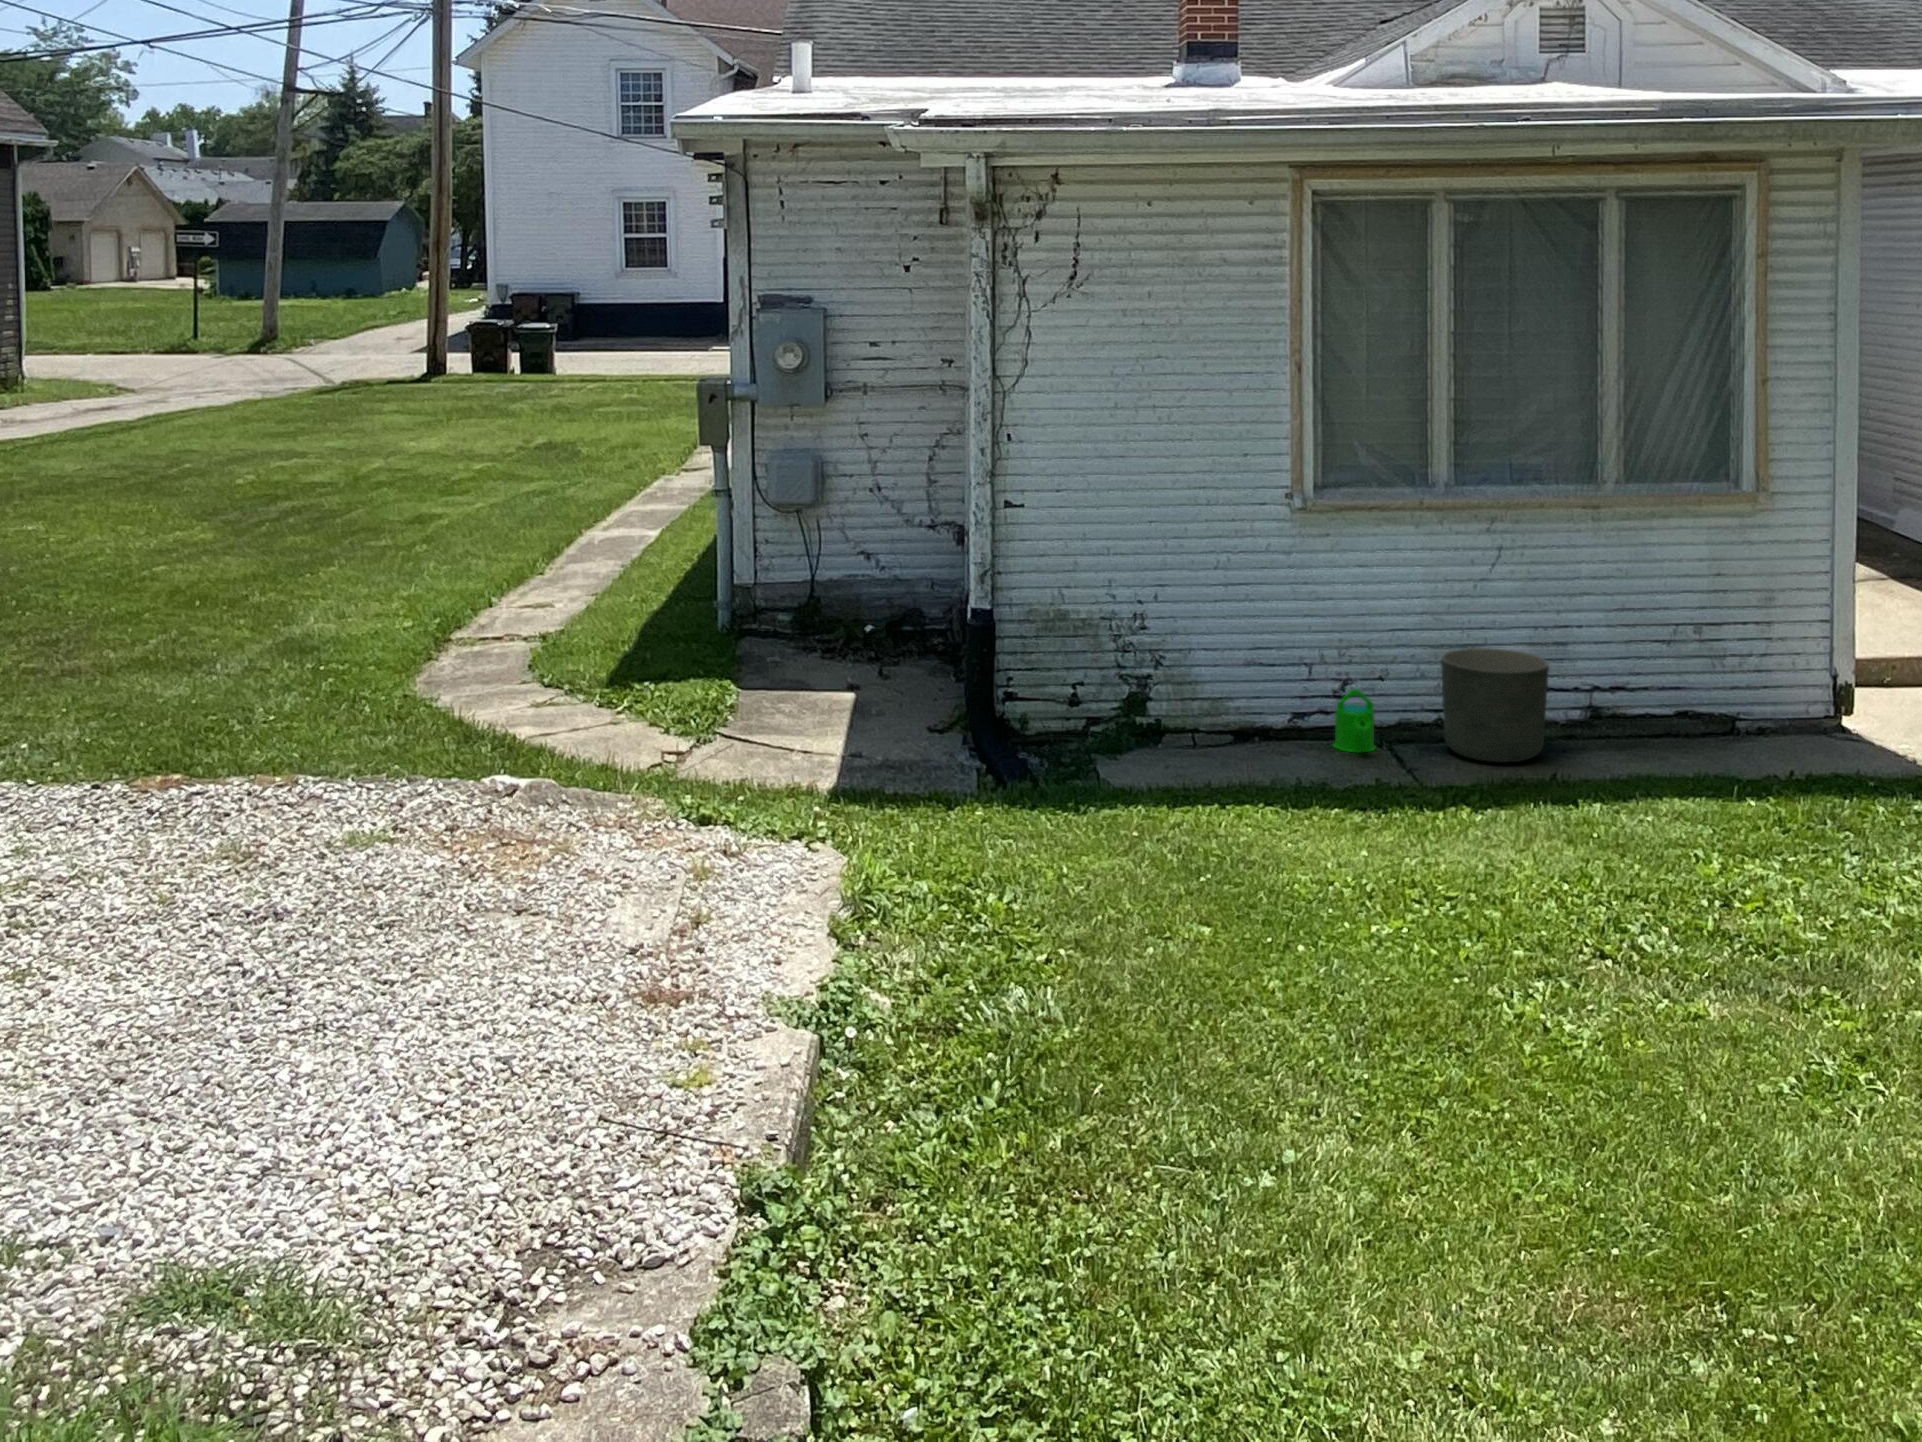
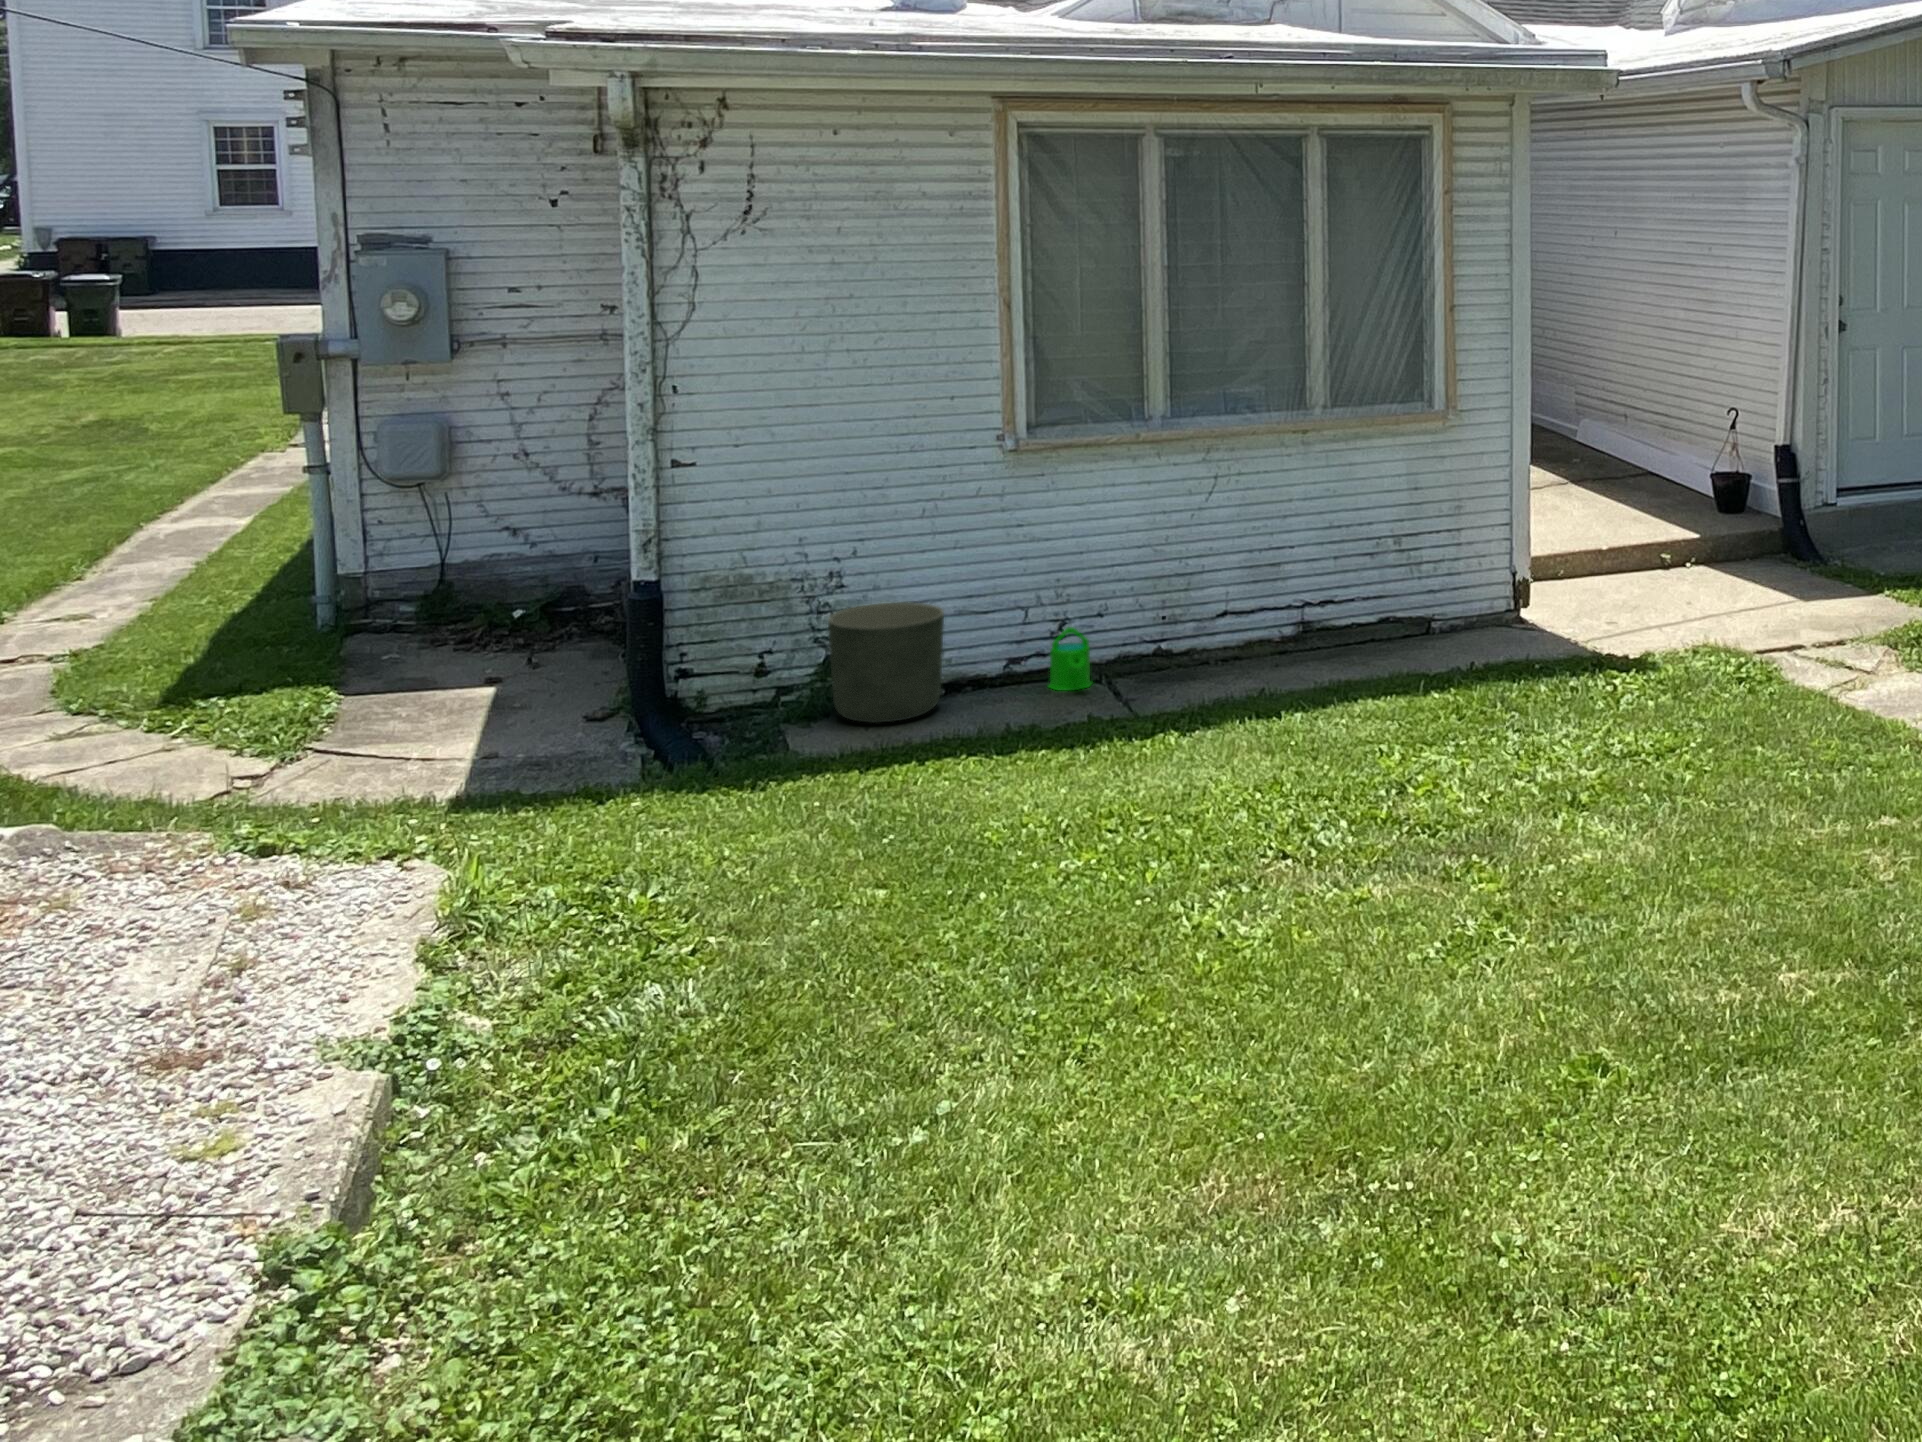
planter: present [1441,648,1549,762] -> present [828,602,944,723]

